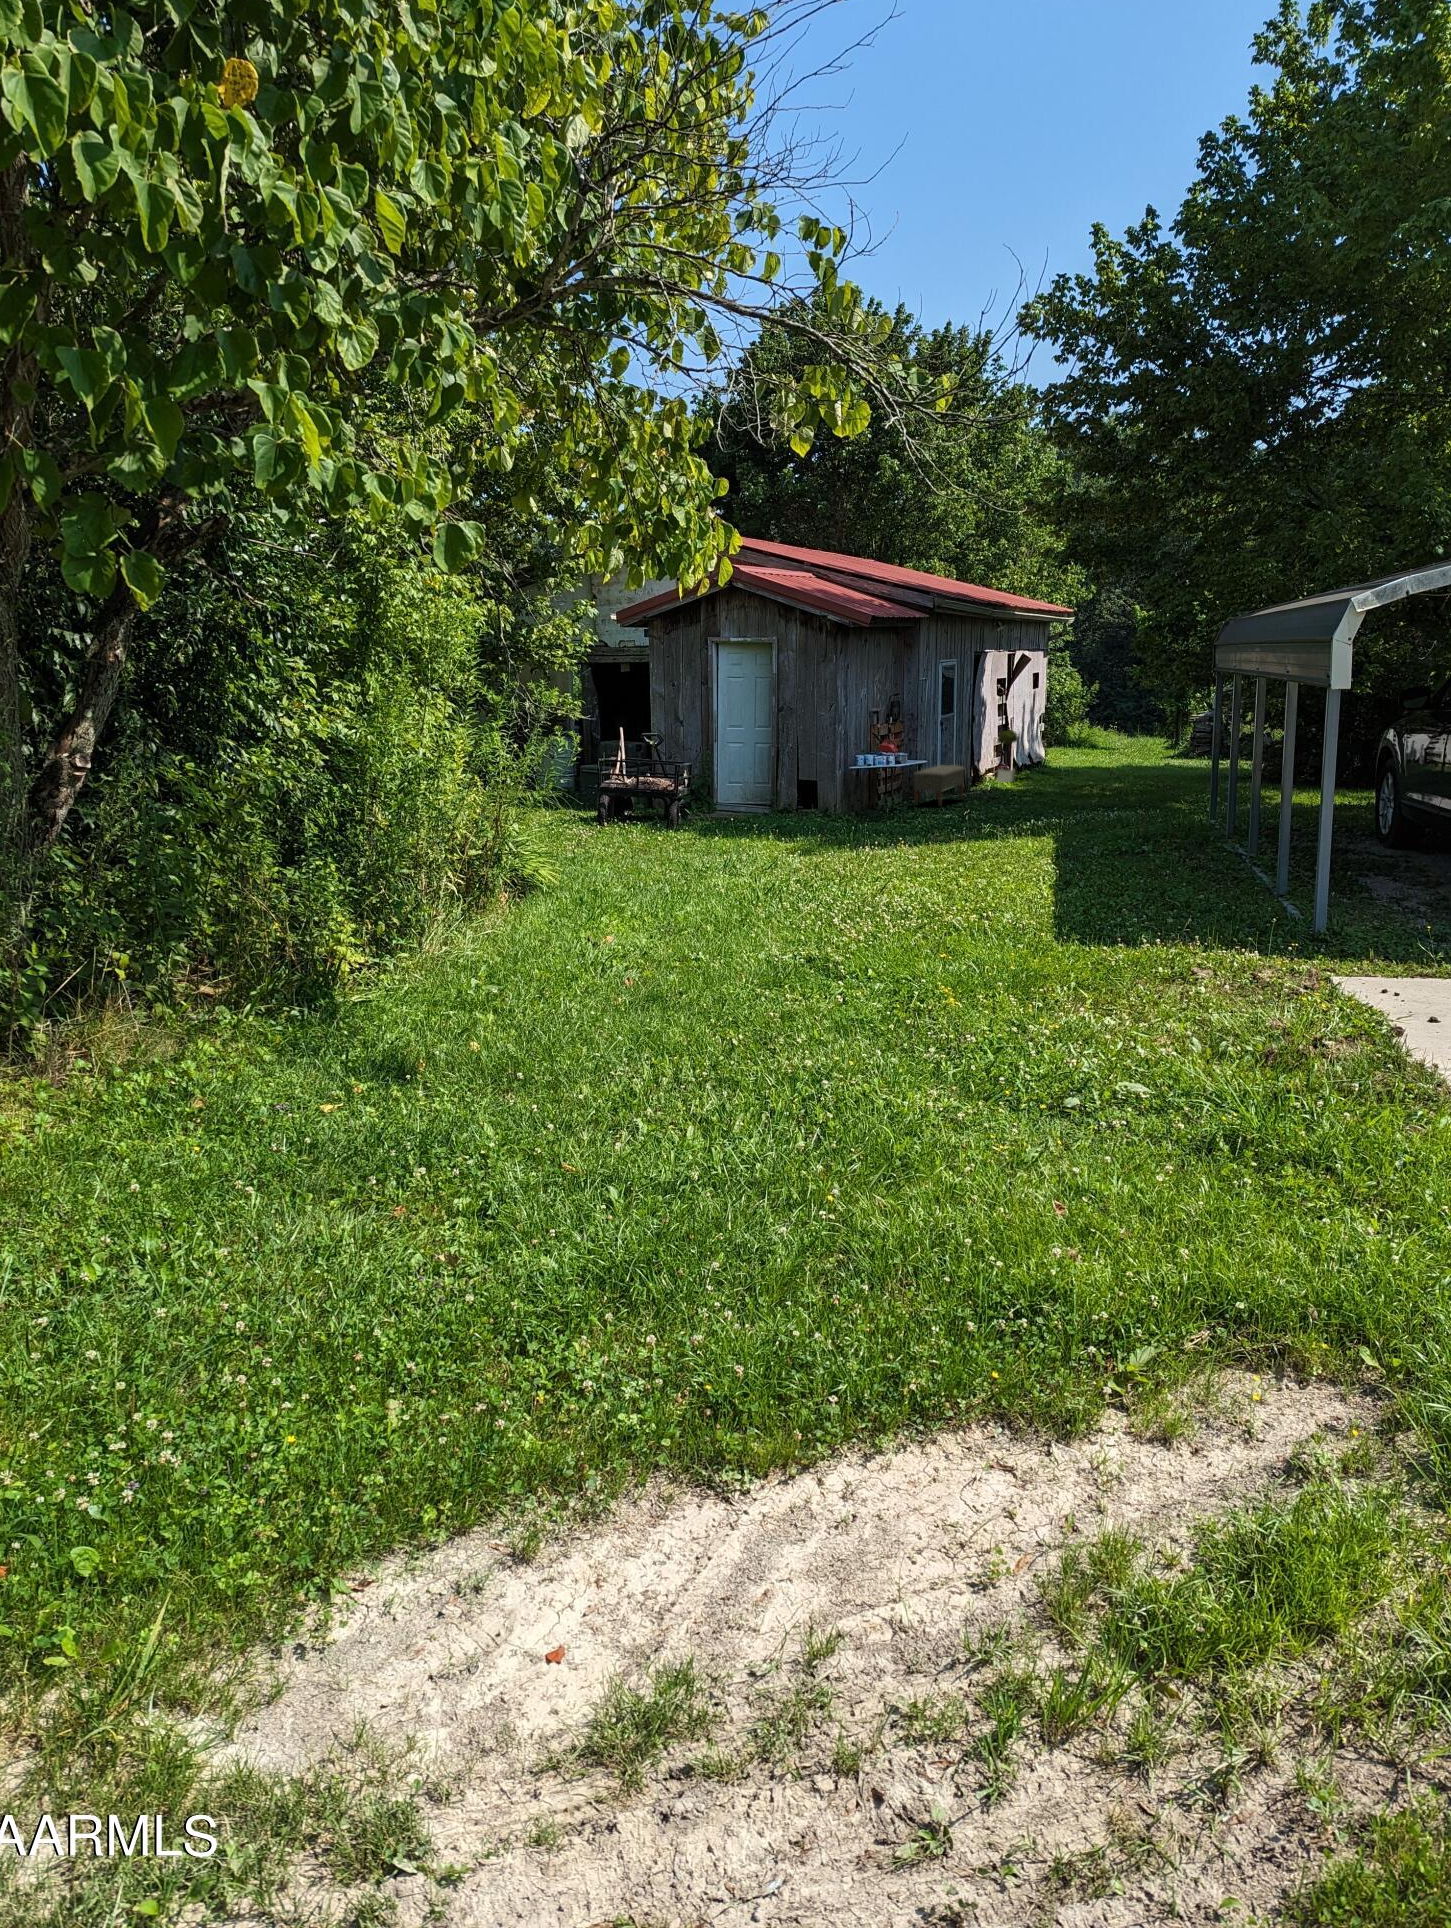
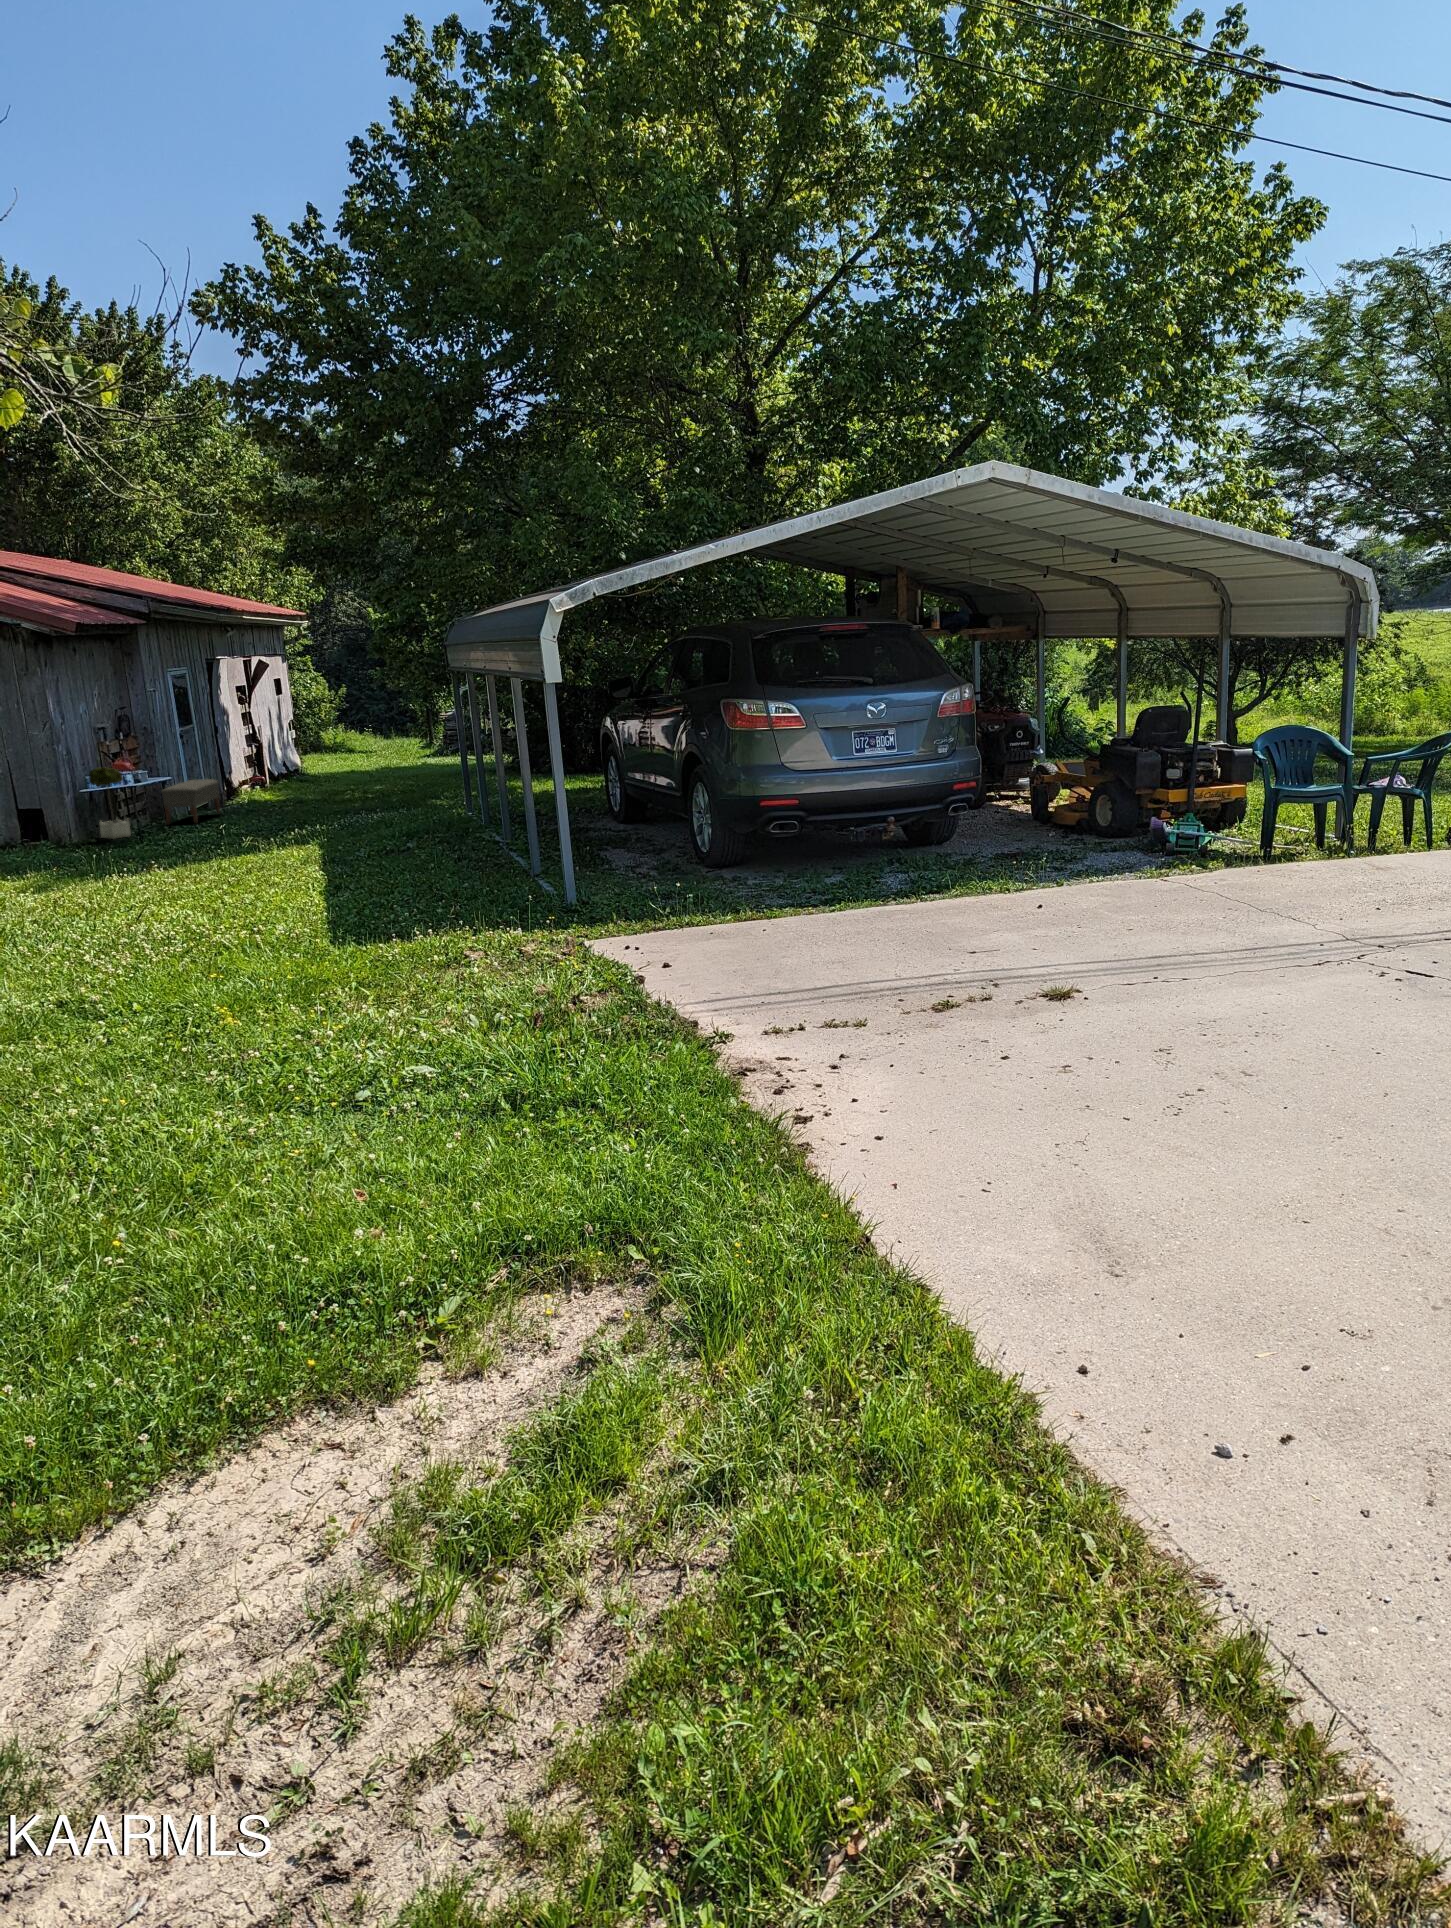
potted tree: present [997,730,1019,782] -> present [89,767,131,839]

